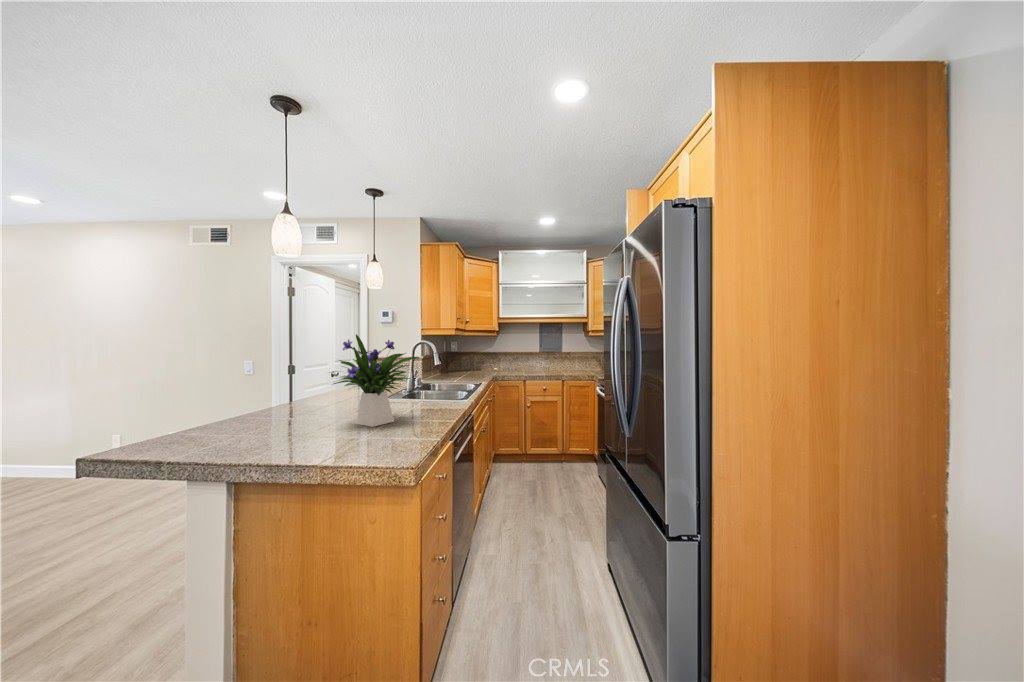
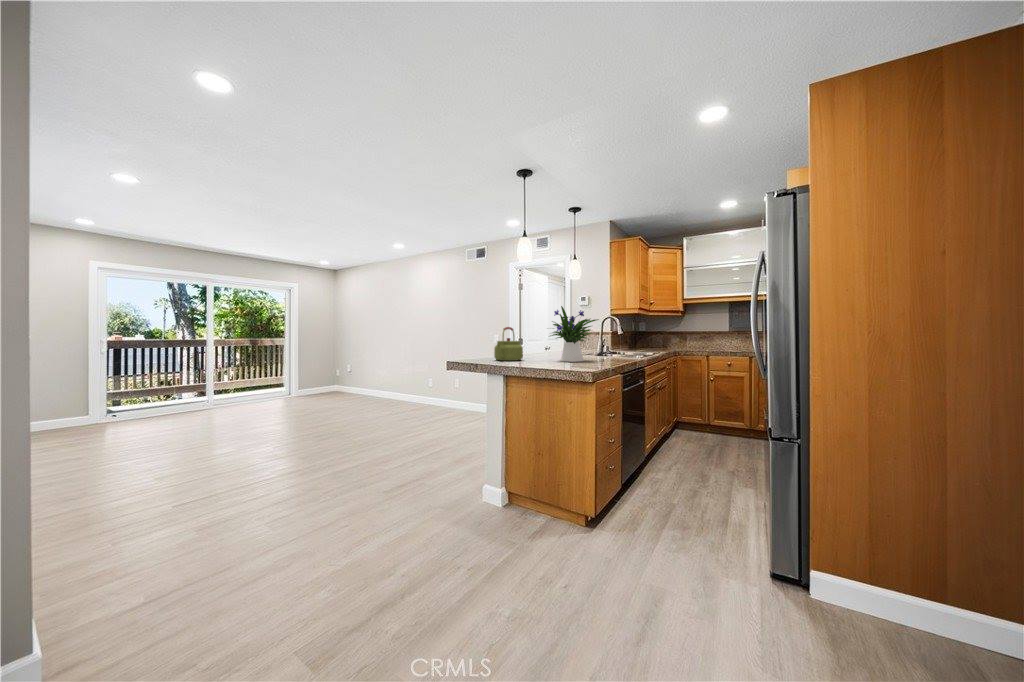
kettle: none [215,370,281,437] -> present [494,327,523,361]

